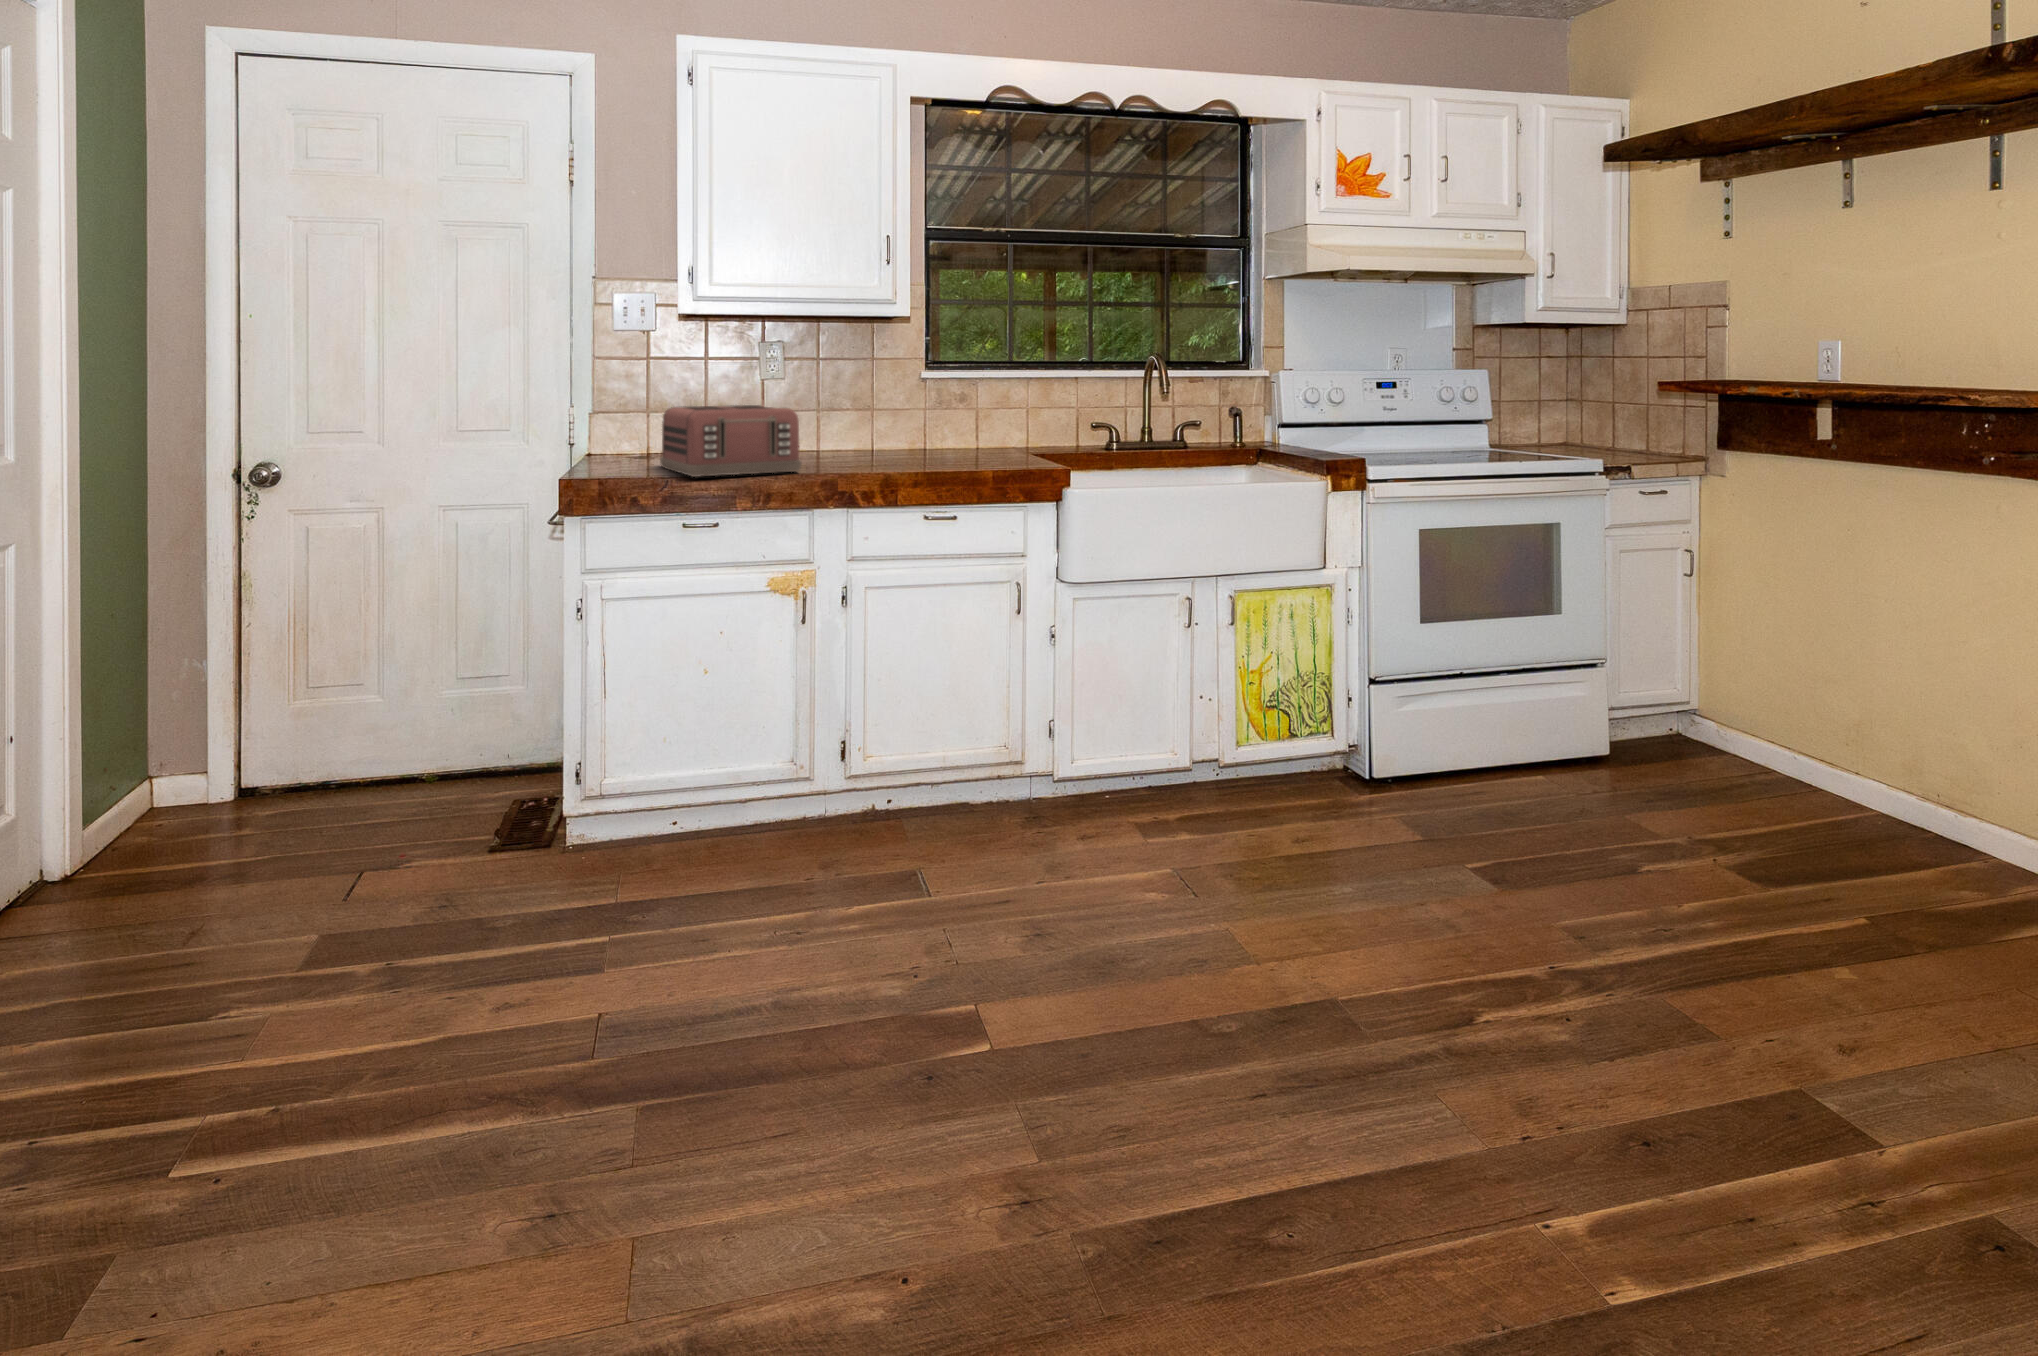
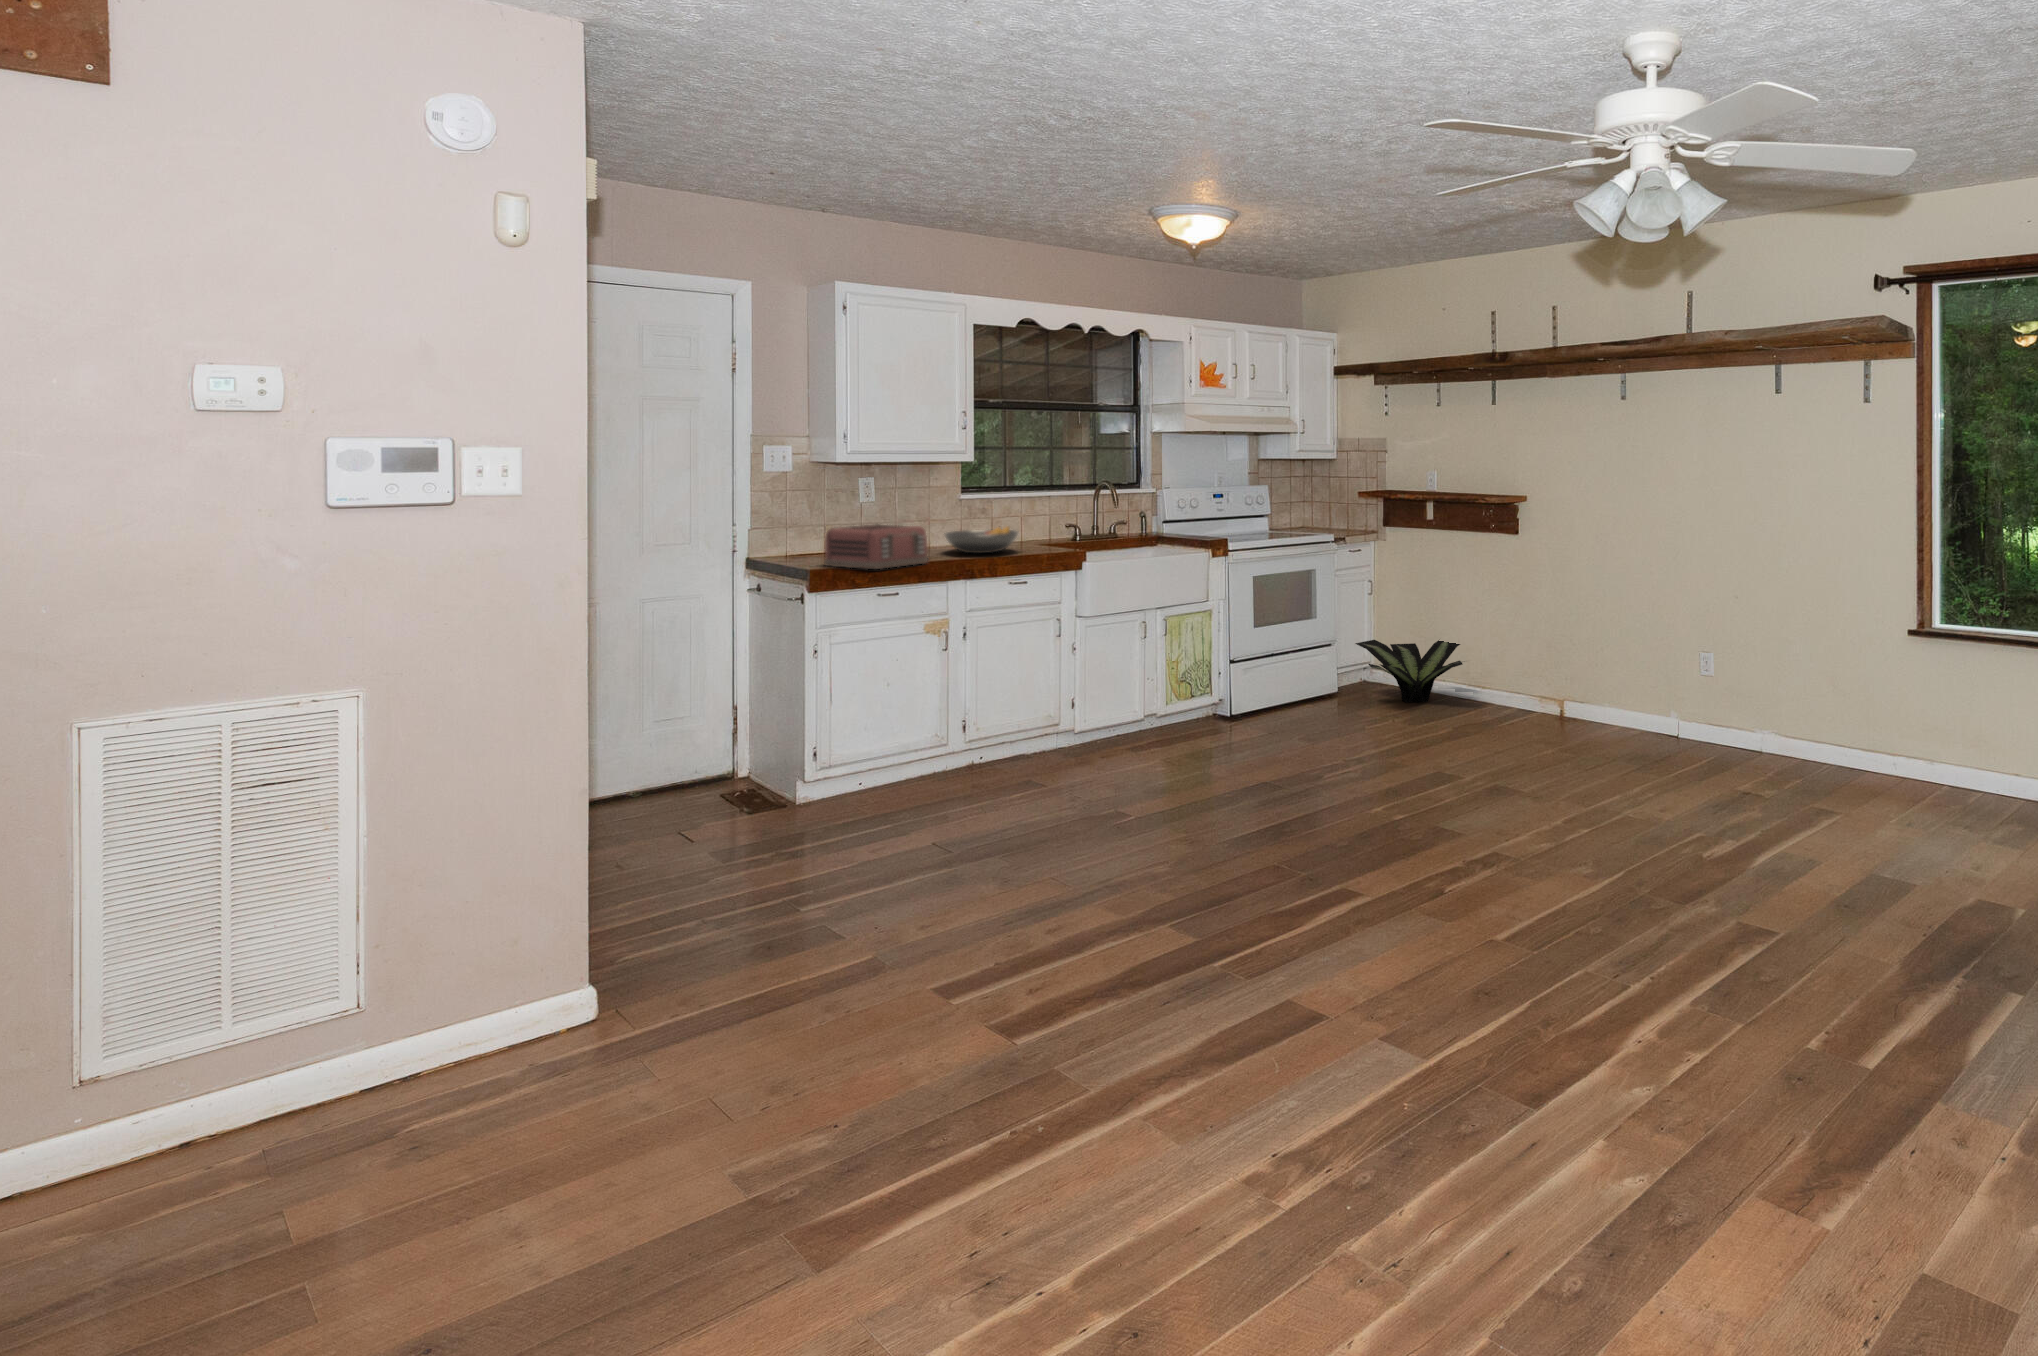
fruit bowl: none [865,417,984,460] -> present [944,527,1018,553]
potted plant: none [1634,680,1919,847] -> present [1355,640,1462,703]

